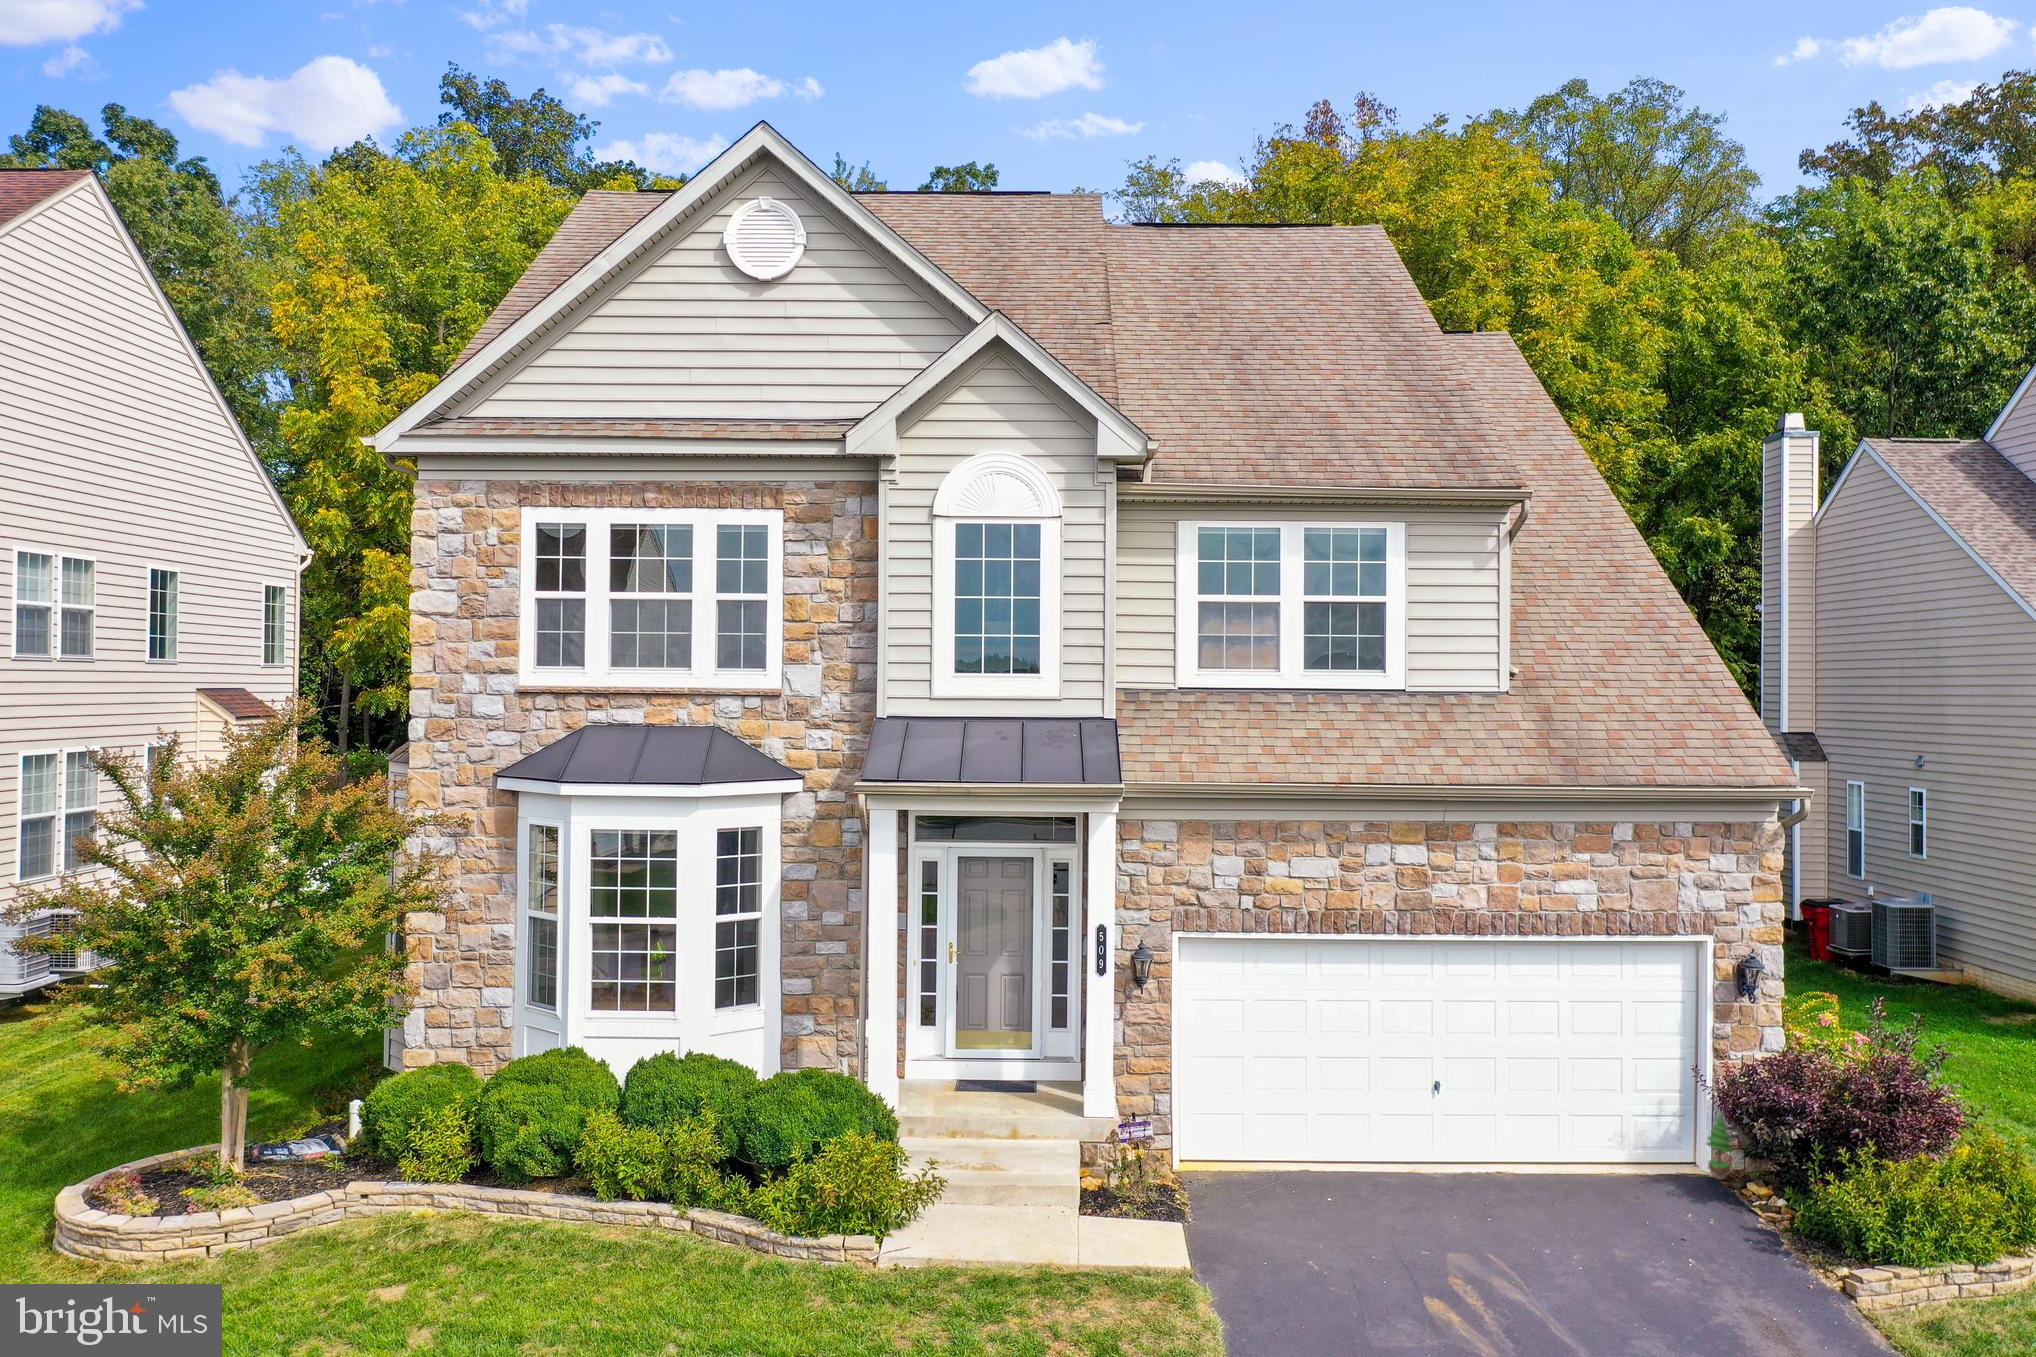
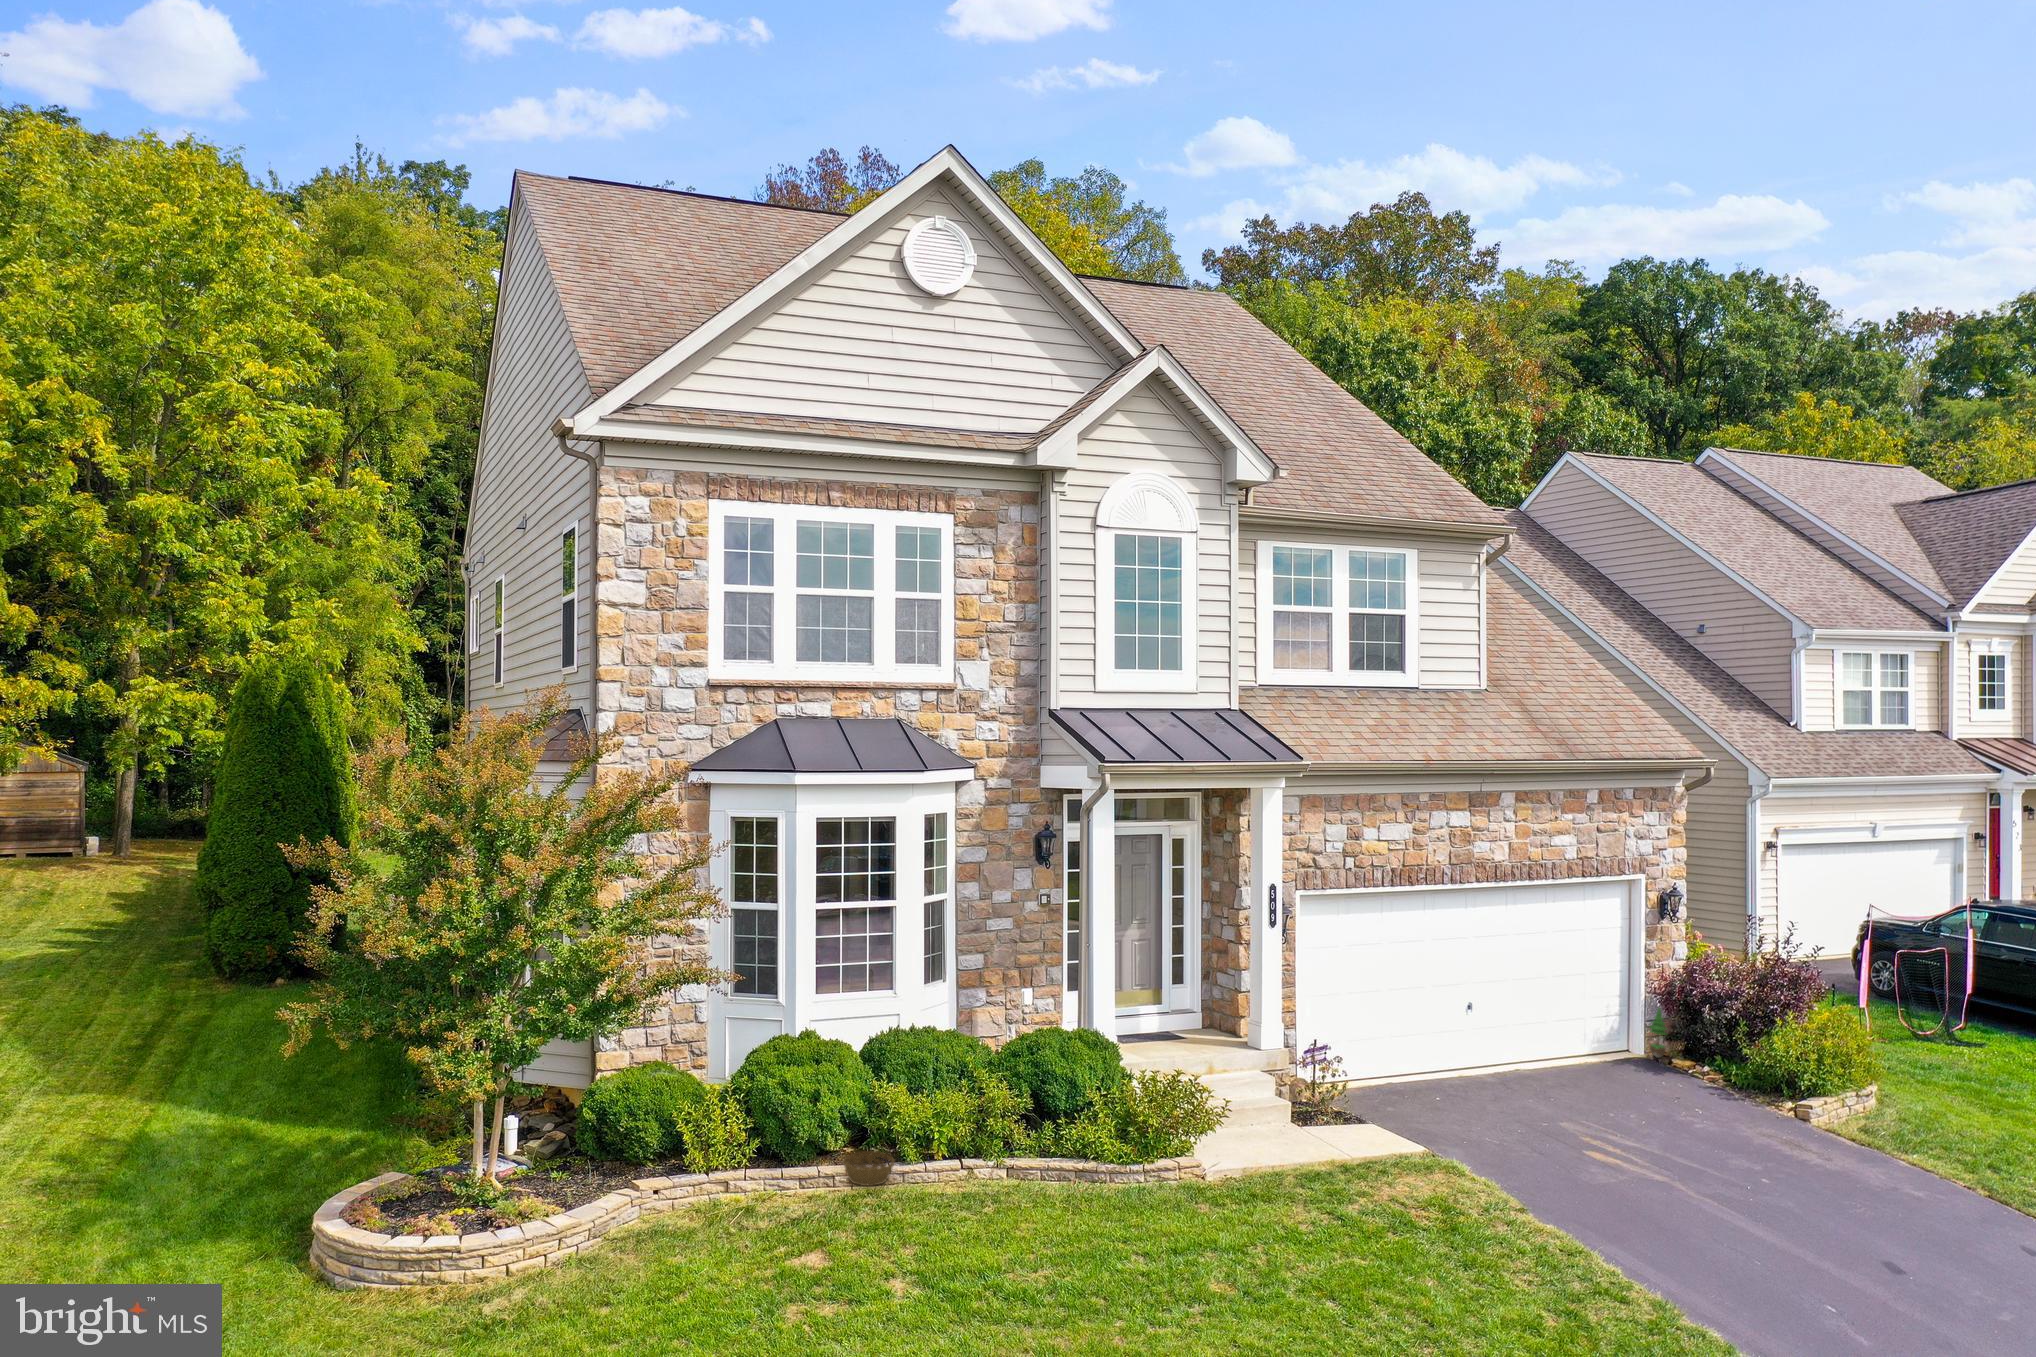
basket: none [512,1185,570,1224] -> present [843,1151,894,1186]

